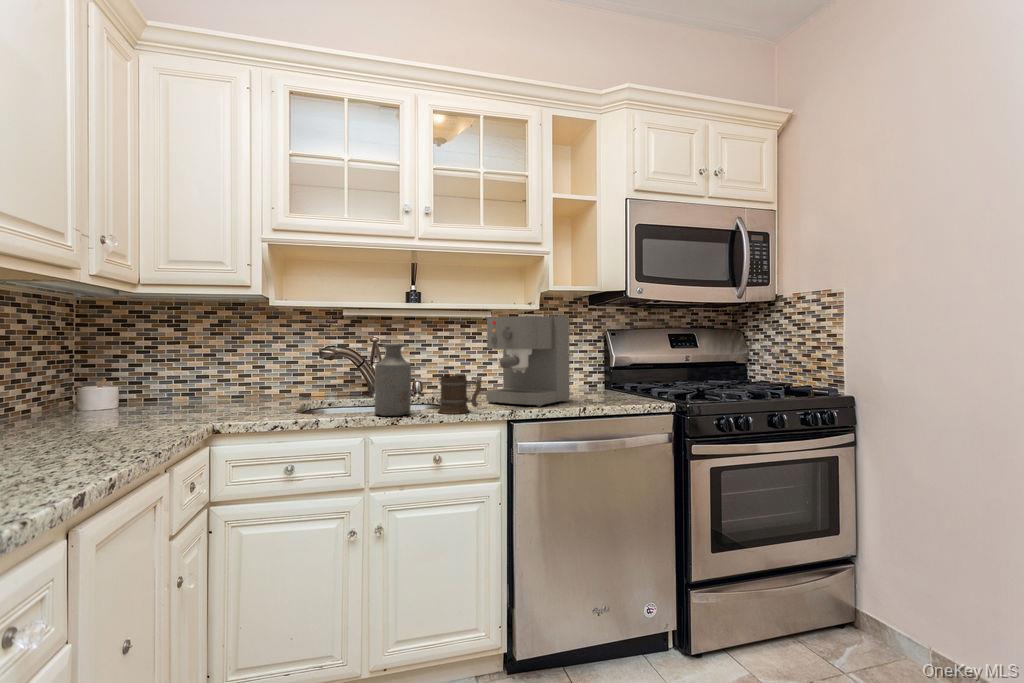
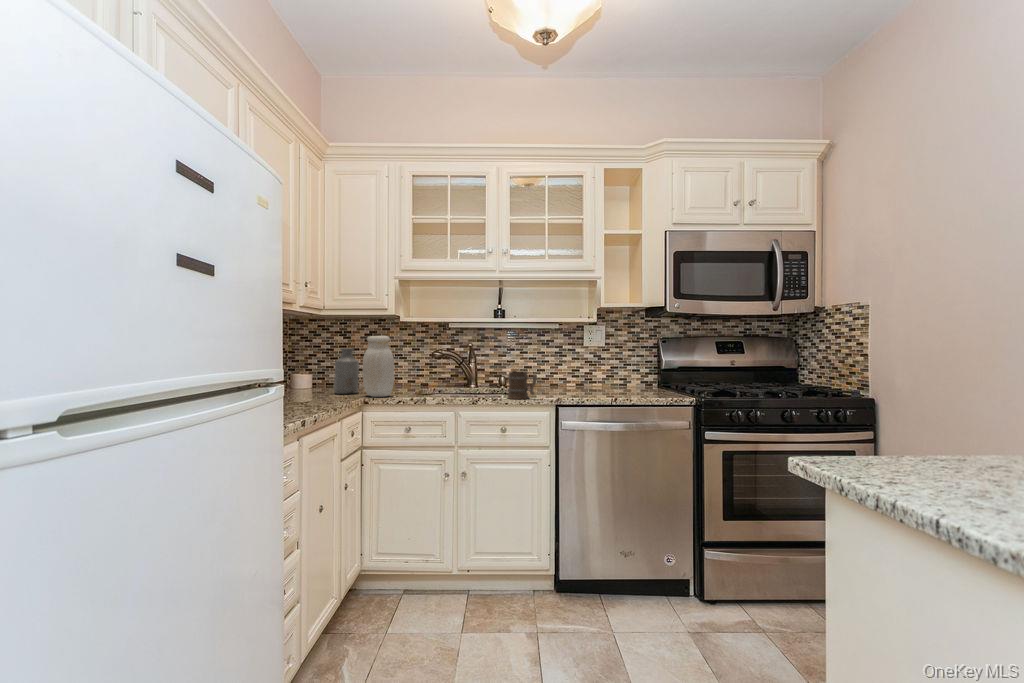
coffee maker: present [486,316,570,407] -> none [549,328,615,397]
jar: none [210,325,264,419] -> present [363,336,394,397]
bottle: present [375,344,411,416] -> present [334,348,359,394]

